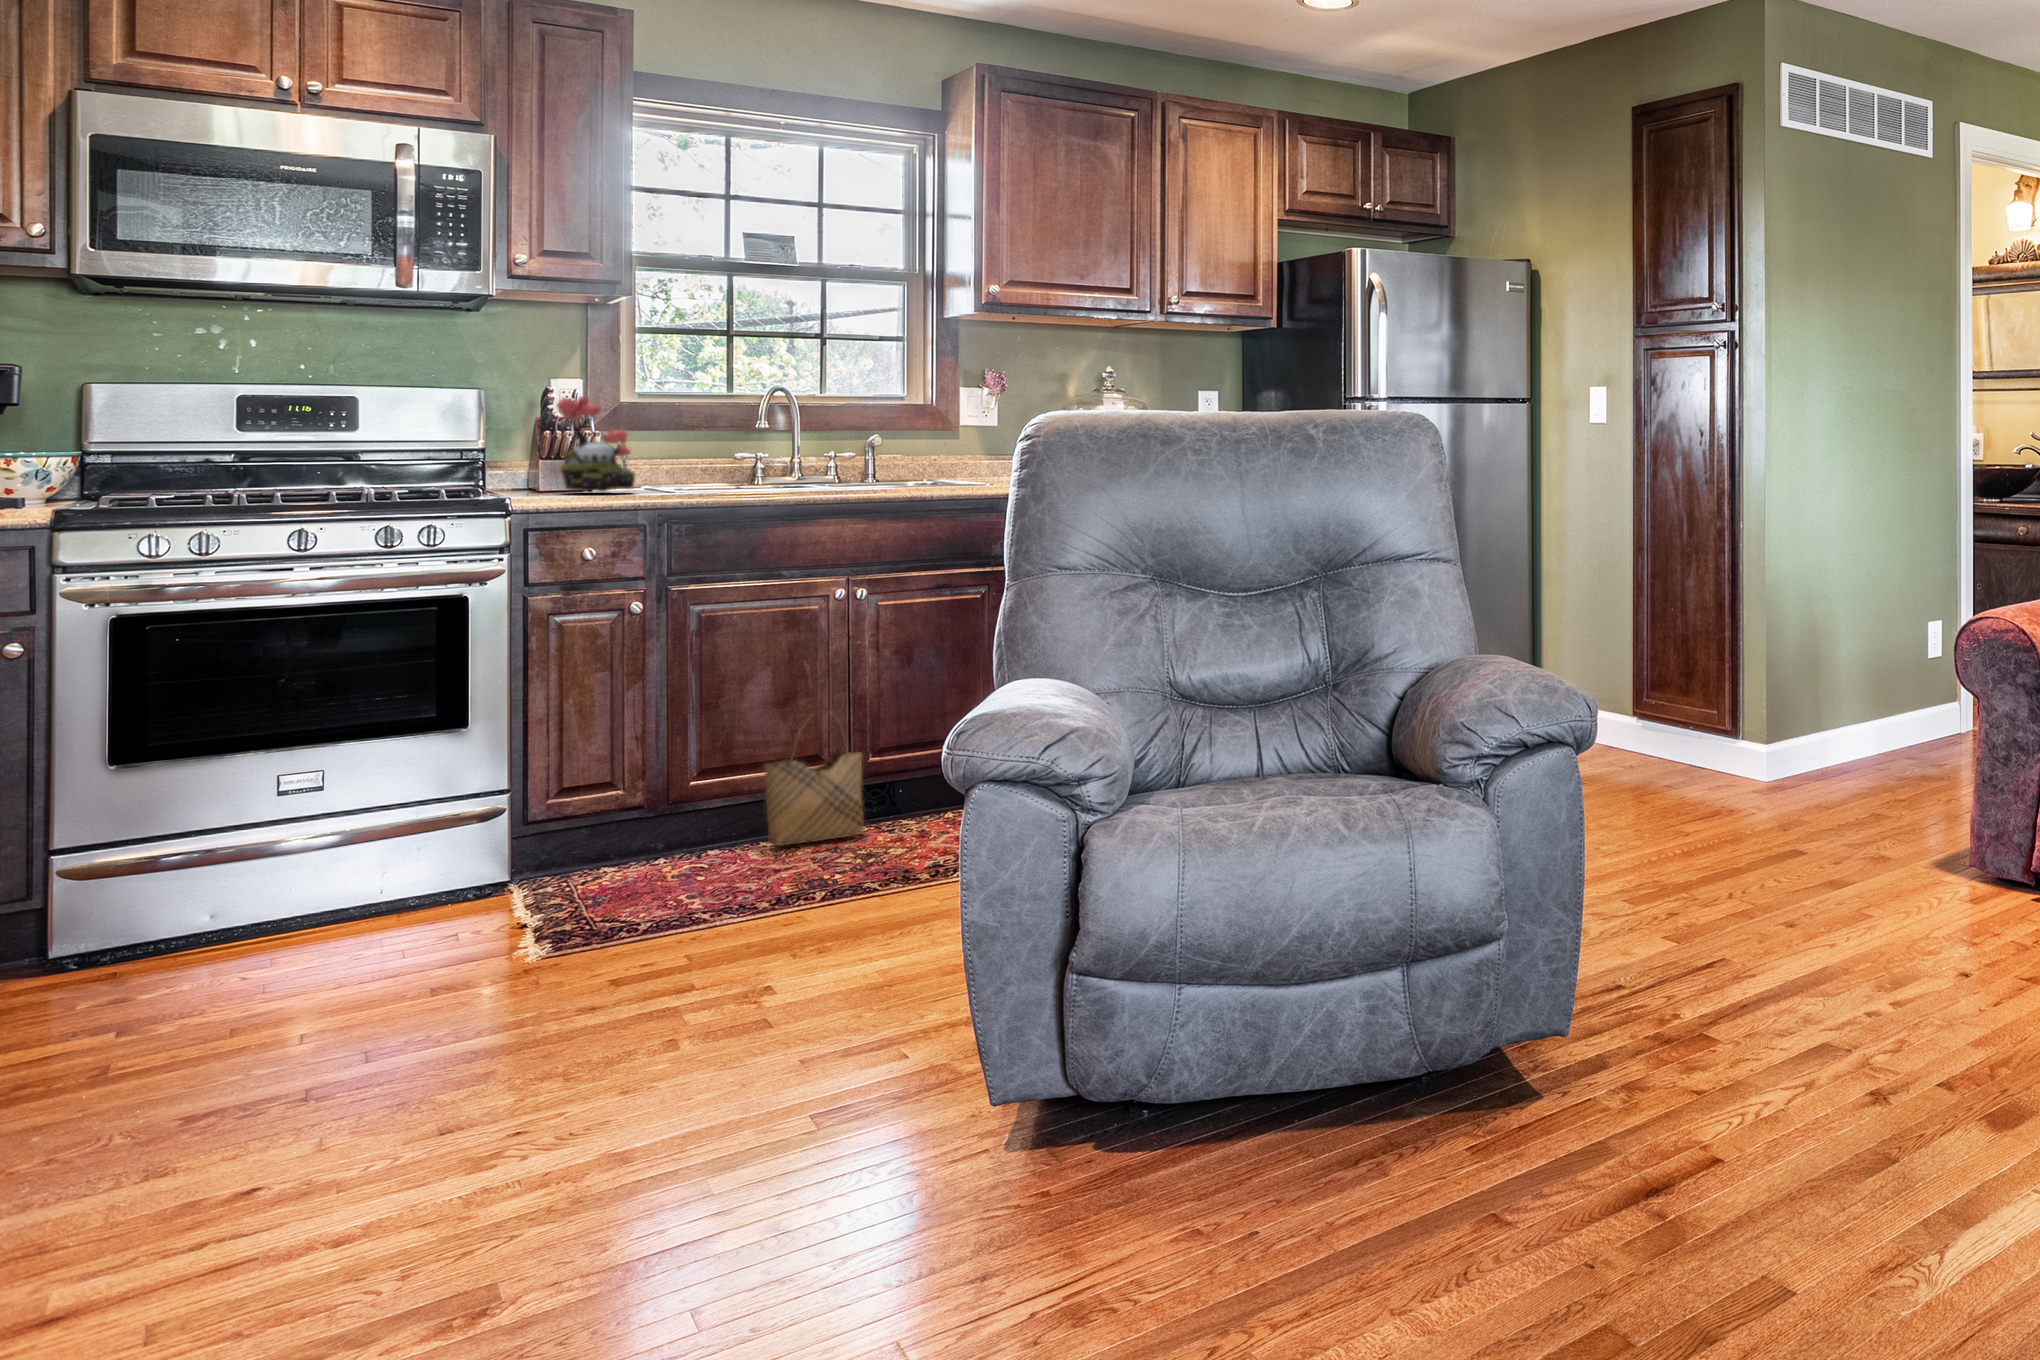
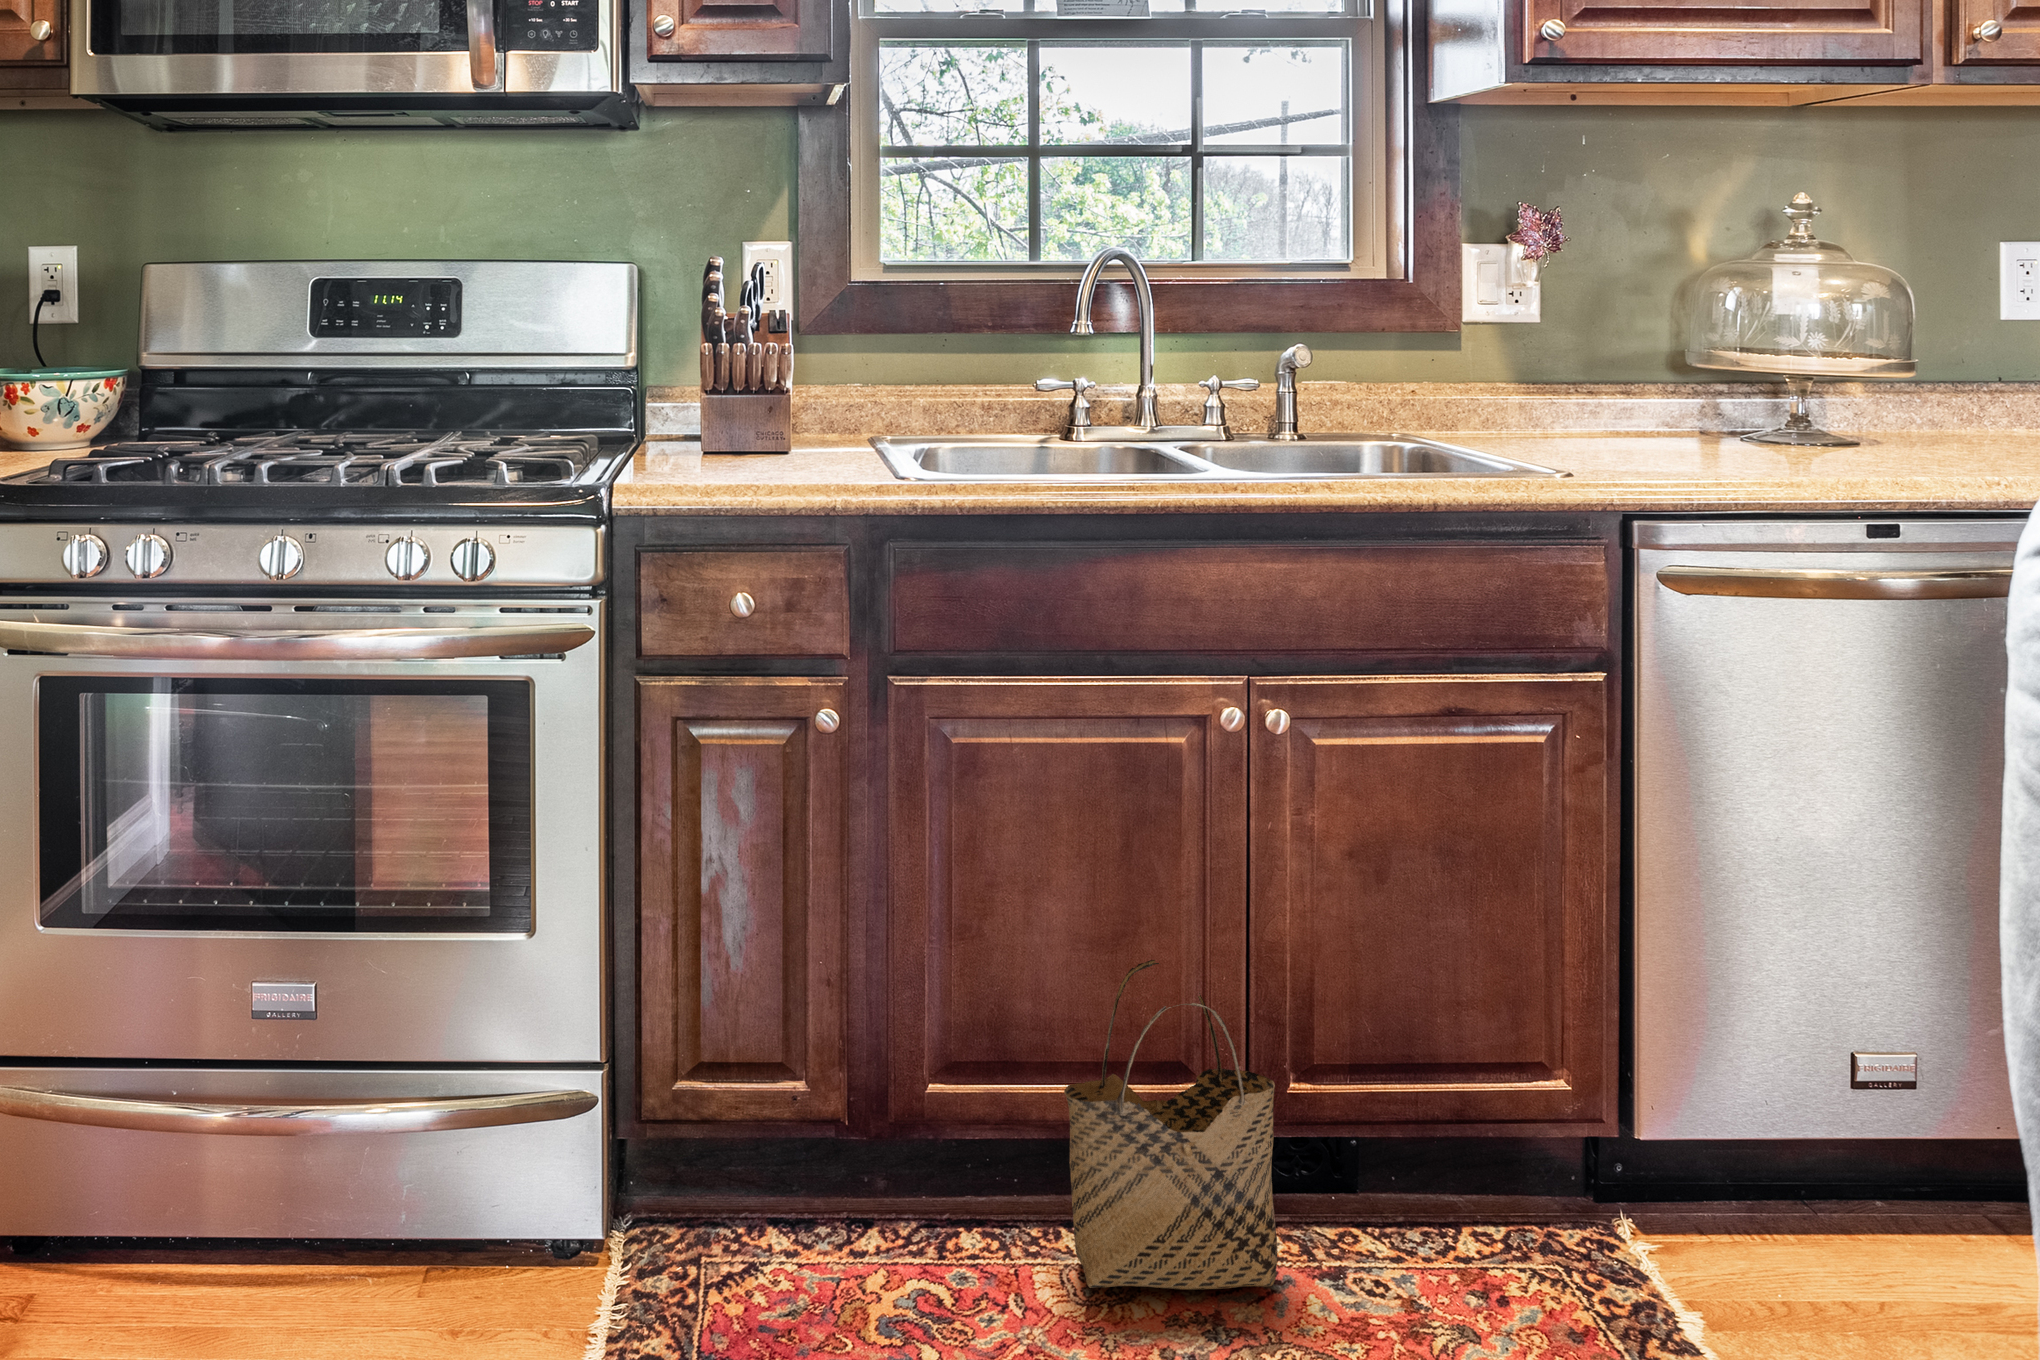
plant: present [557,396,635,492] -> none [703,280,834,473]

